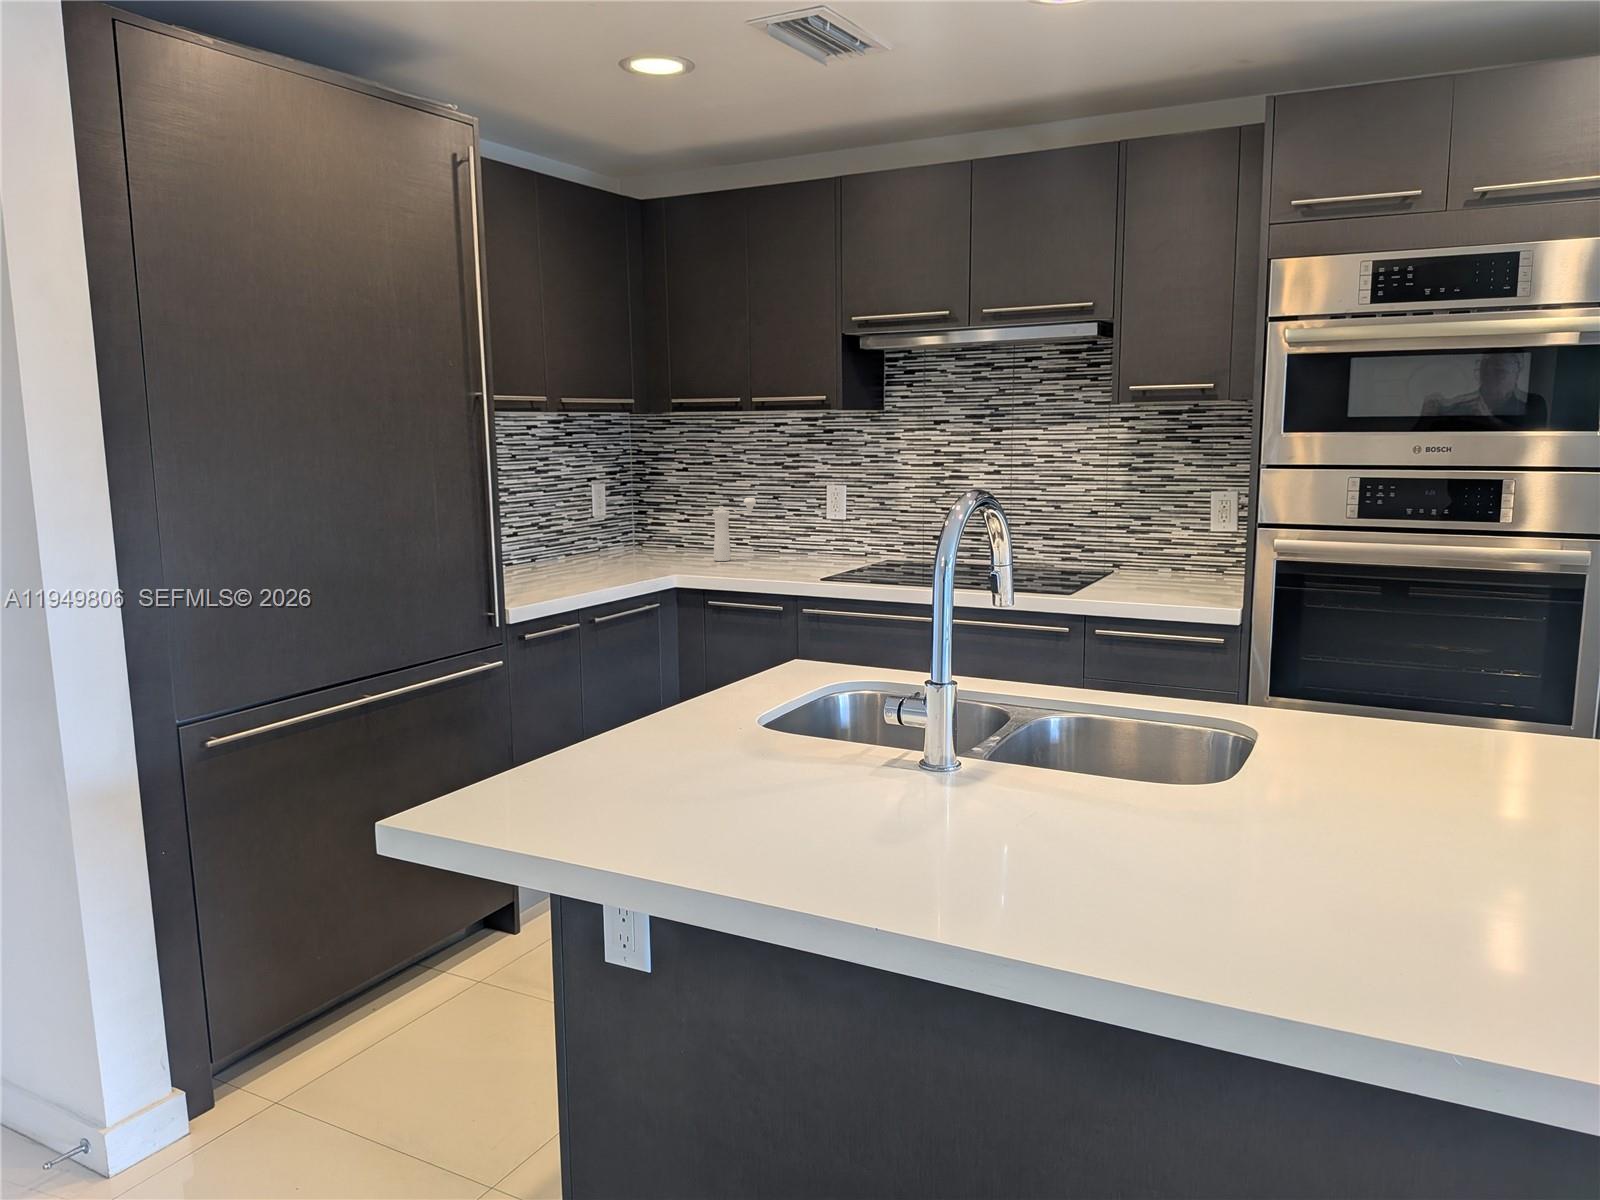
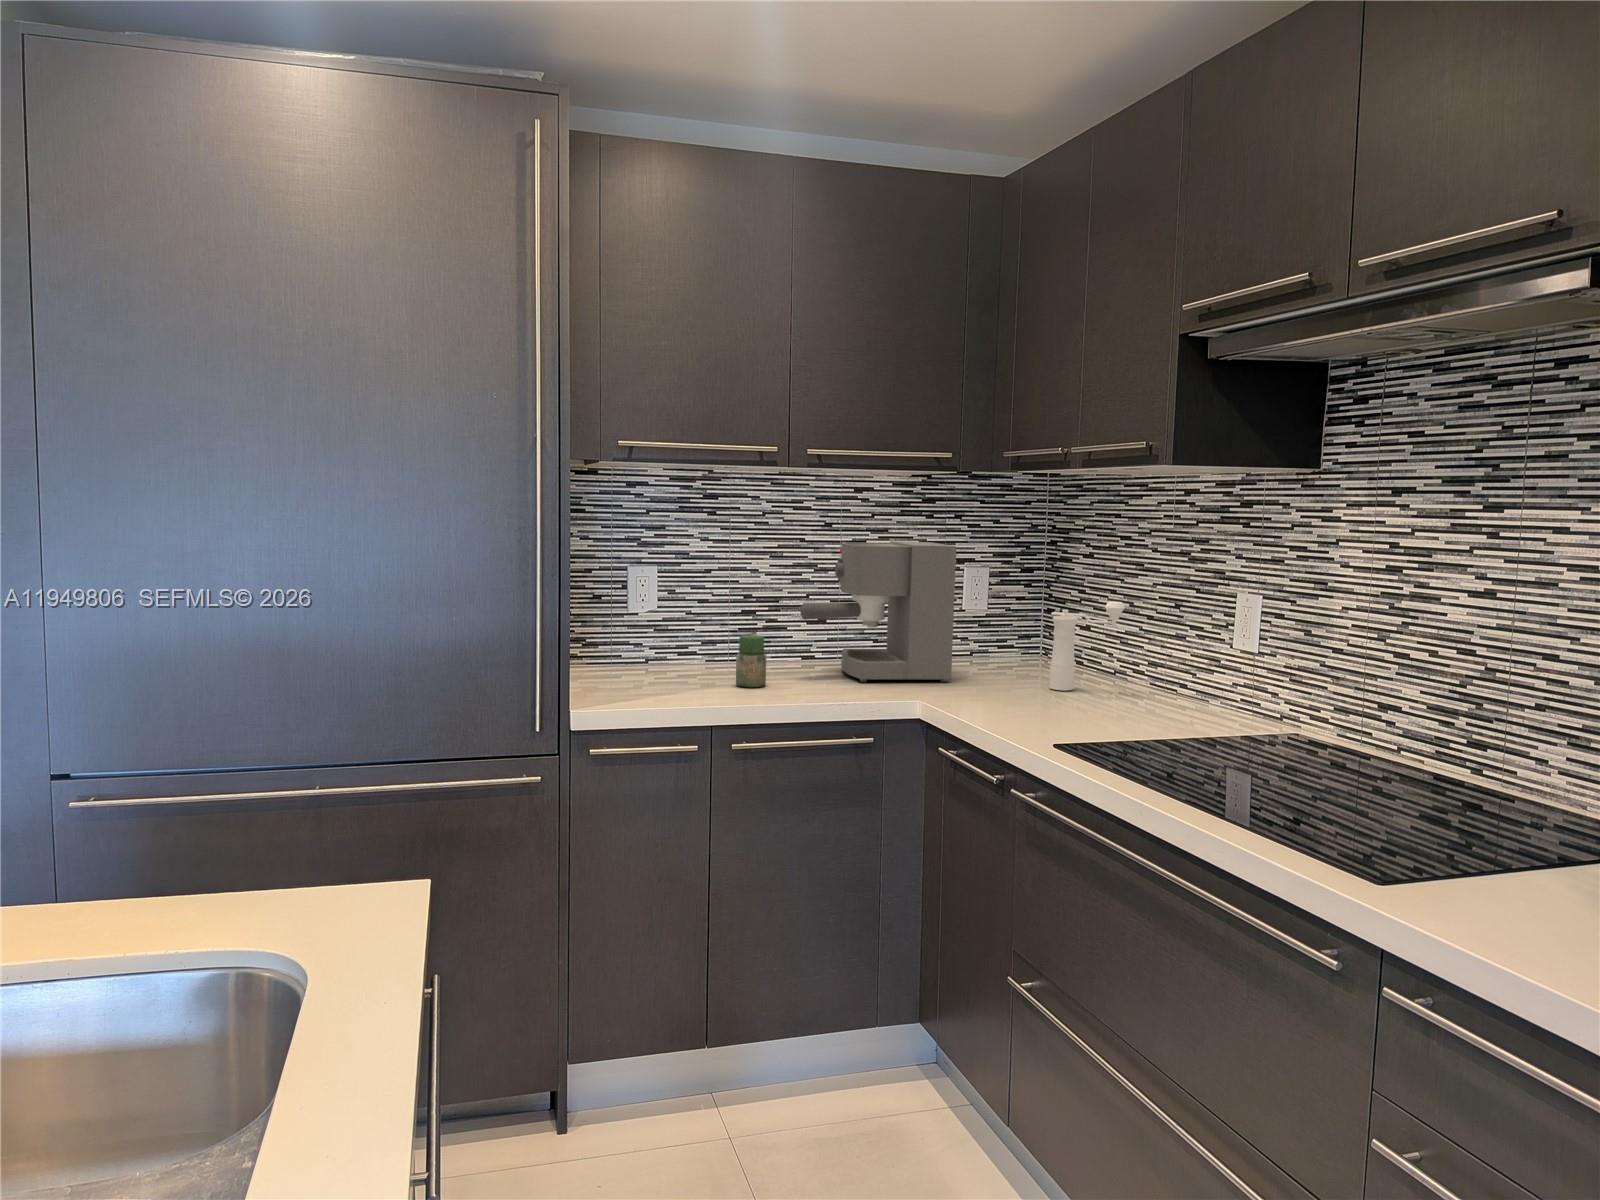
coffee maker: none [549,466,654,574] -> present [800,541,956,682]
jar: none [536,546,561,587] -> present [736,635,766,687]

